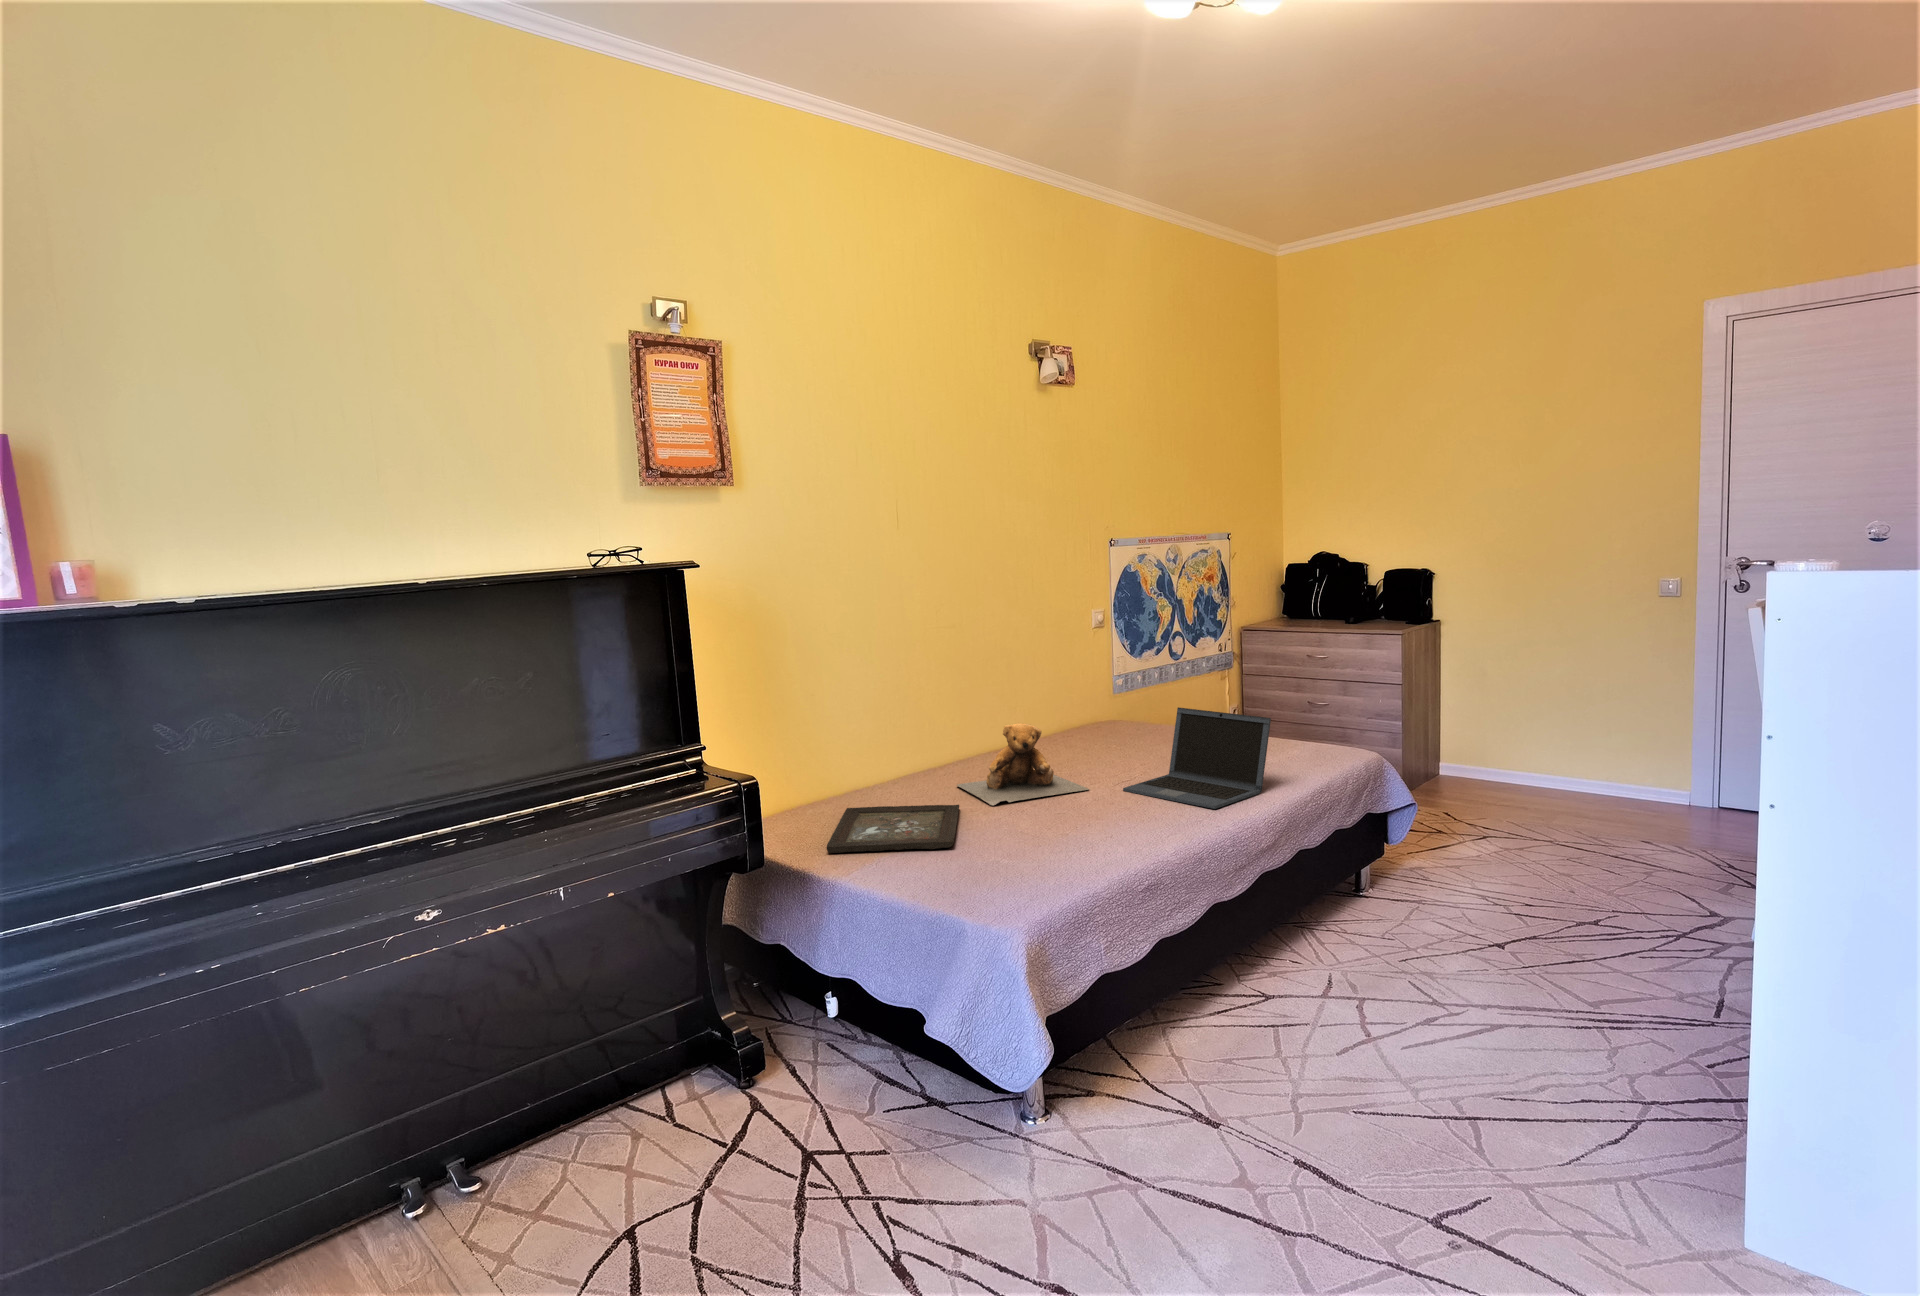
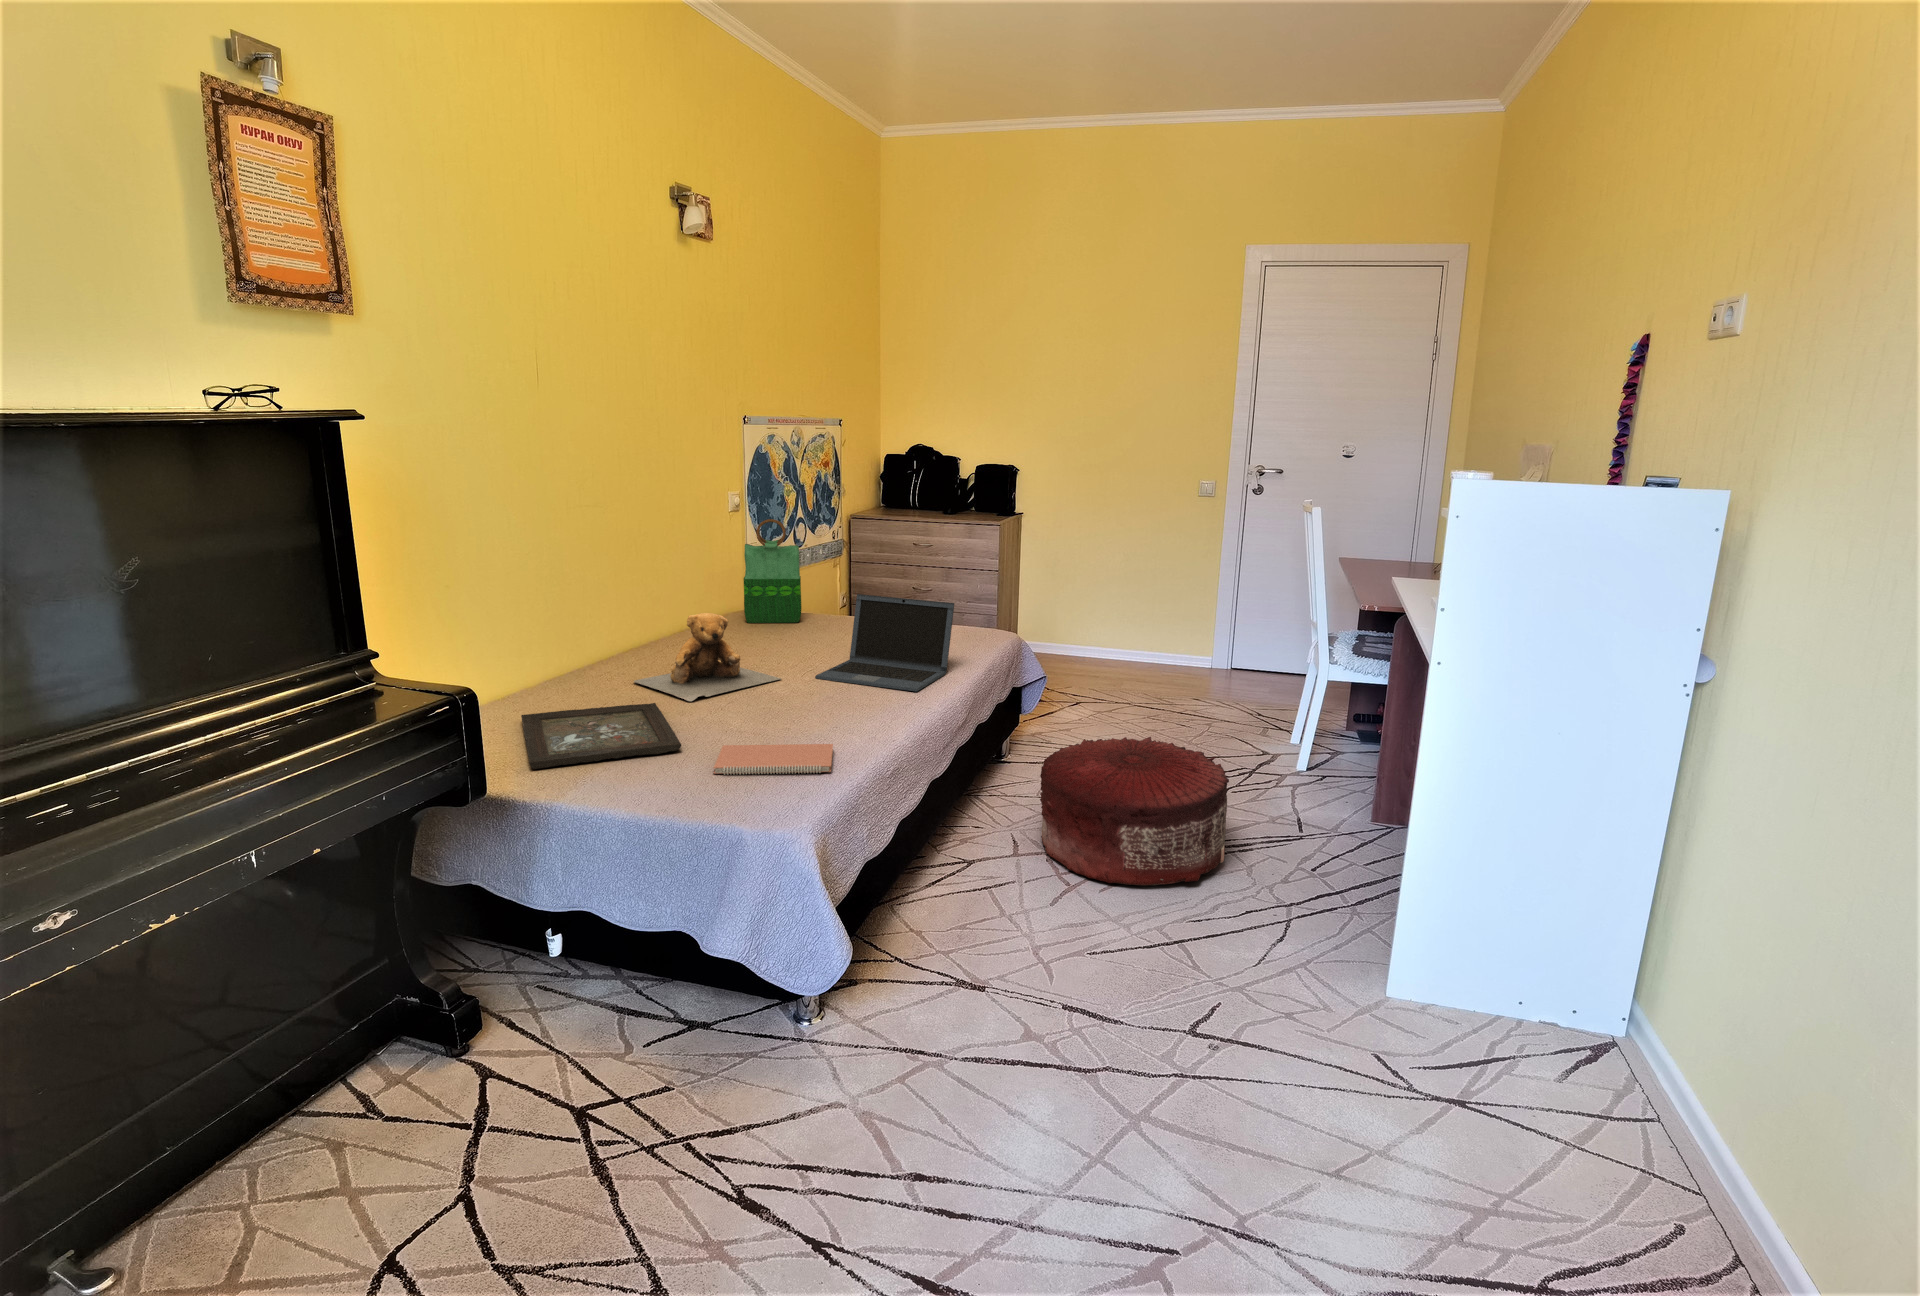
tote bag: none [1093,633,1152,736] -> present [744,519,802,623]
notebook: none [966,846,1088,879] -> present [713,744,833,775]
pouf: none [1353,876,1601,1059] -> present [1040,737,1229,885]

